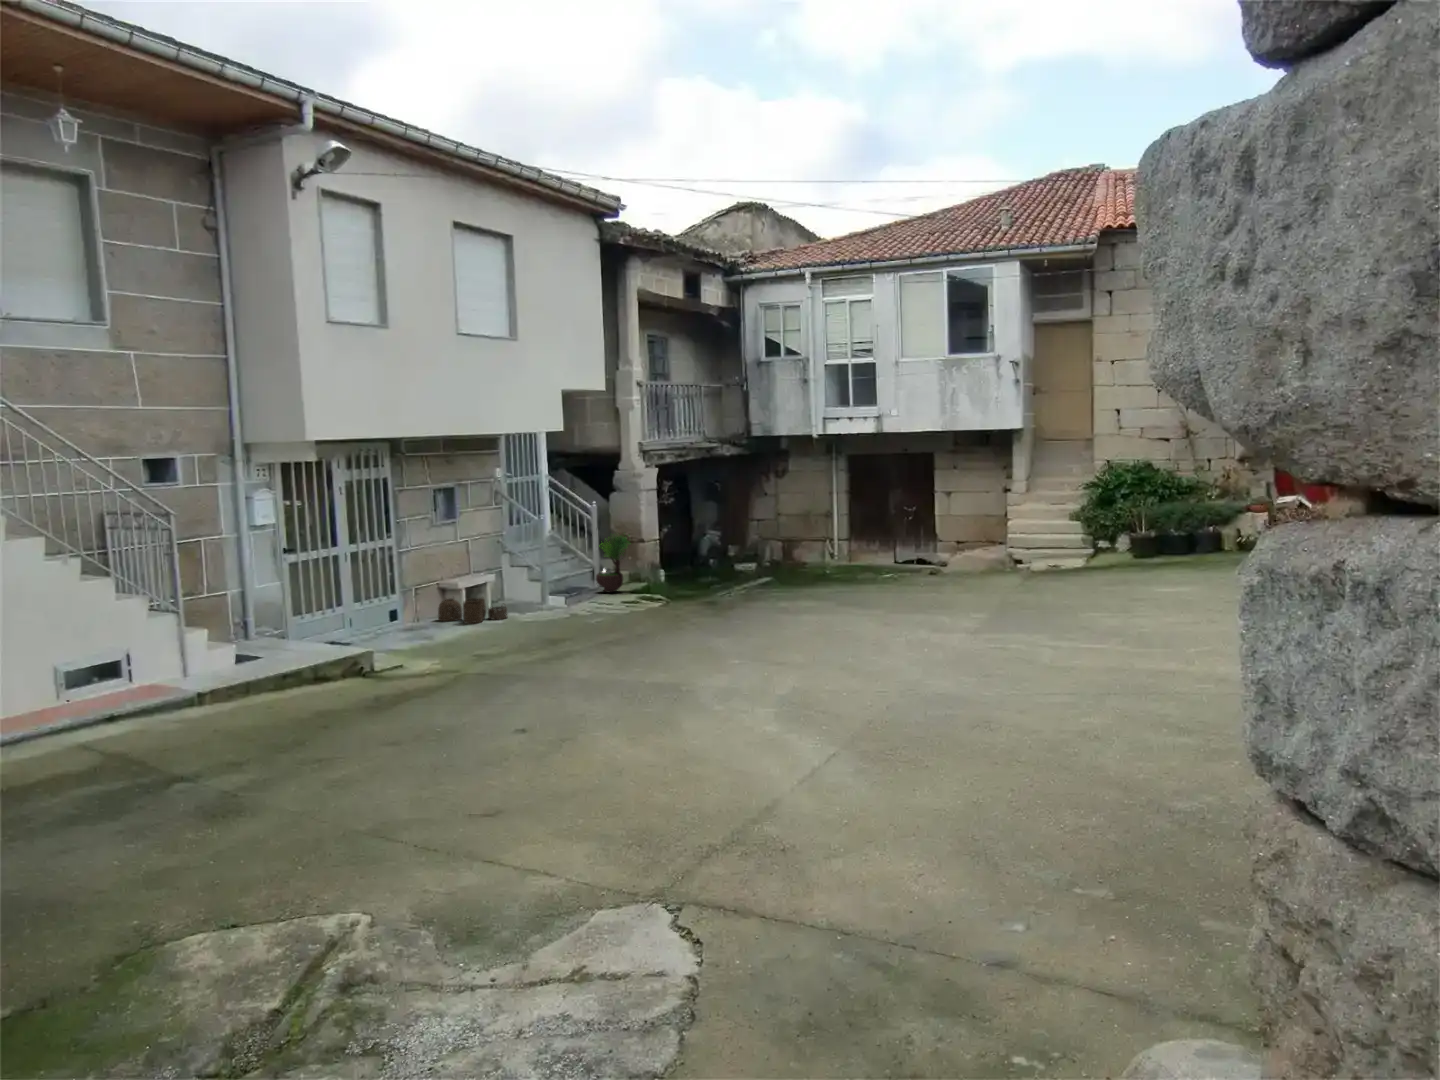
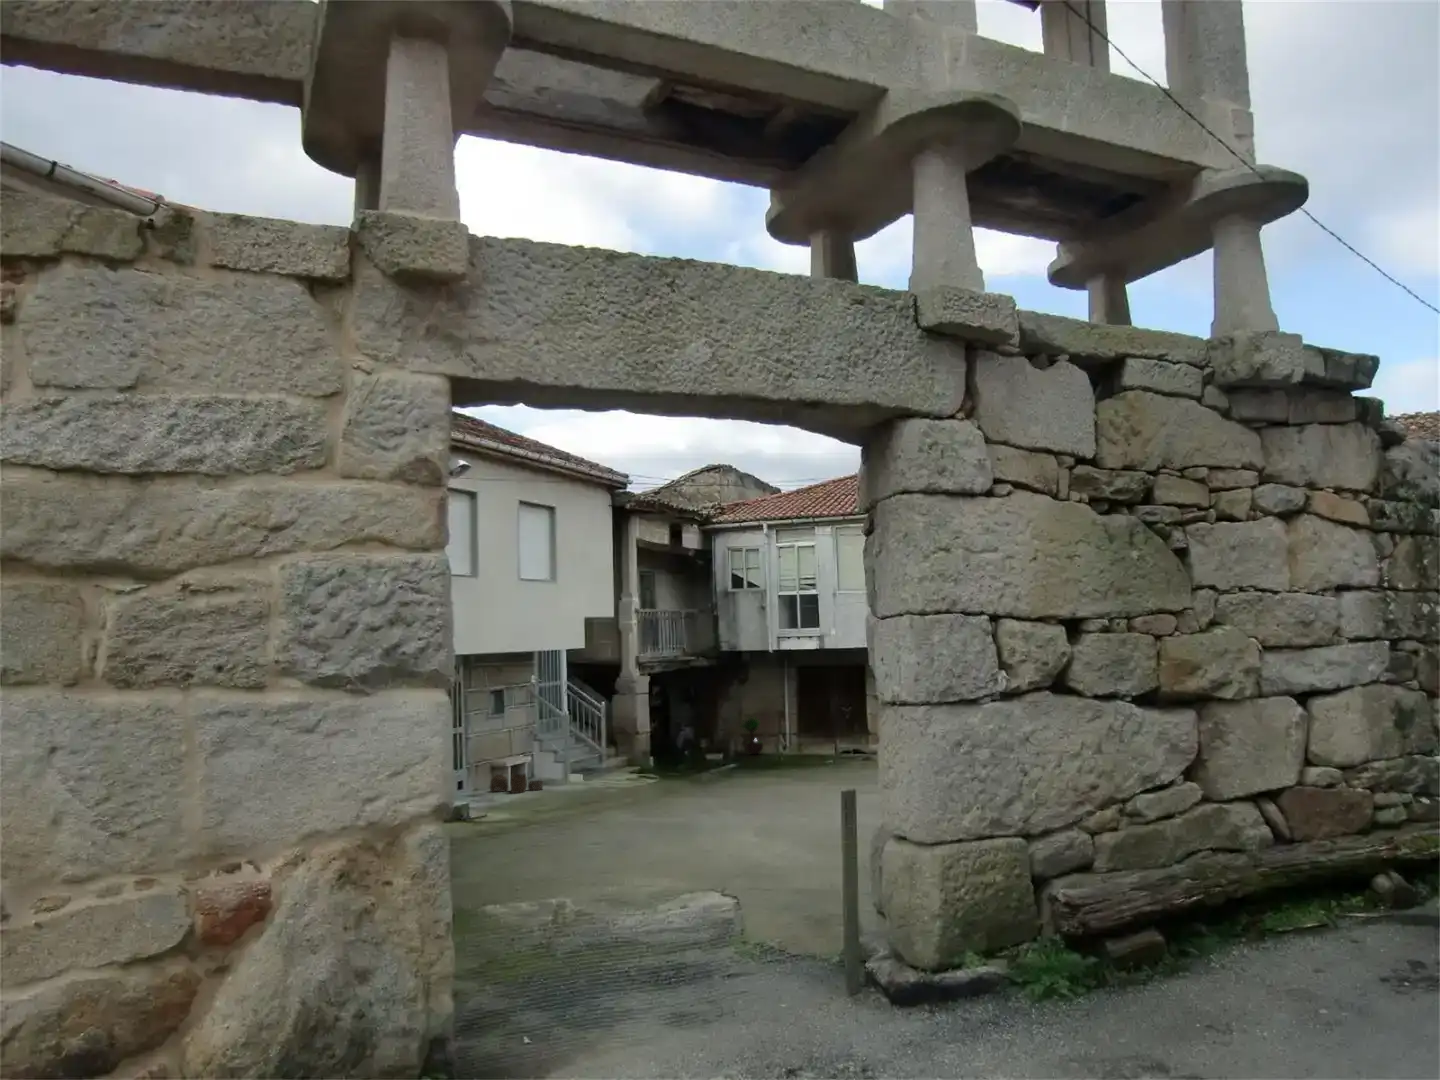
potted tree: present [596,534,627,592] -> present [740,718,763,754]

